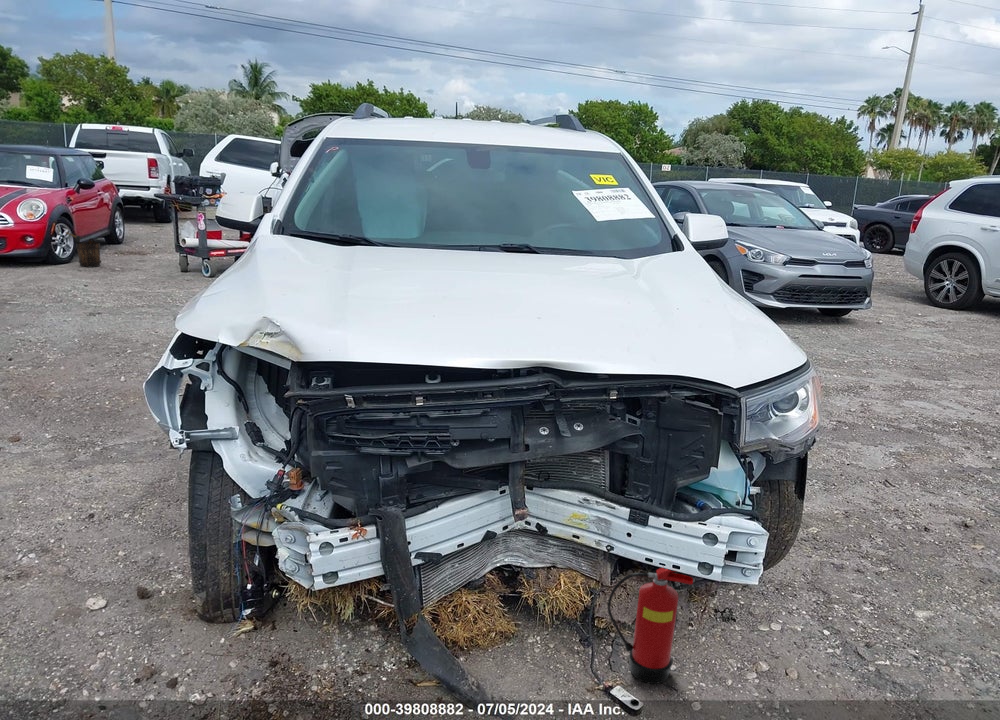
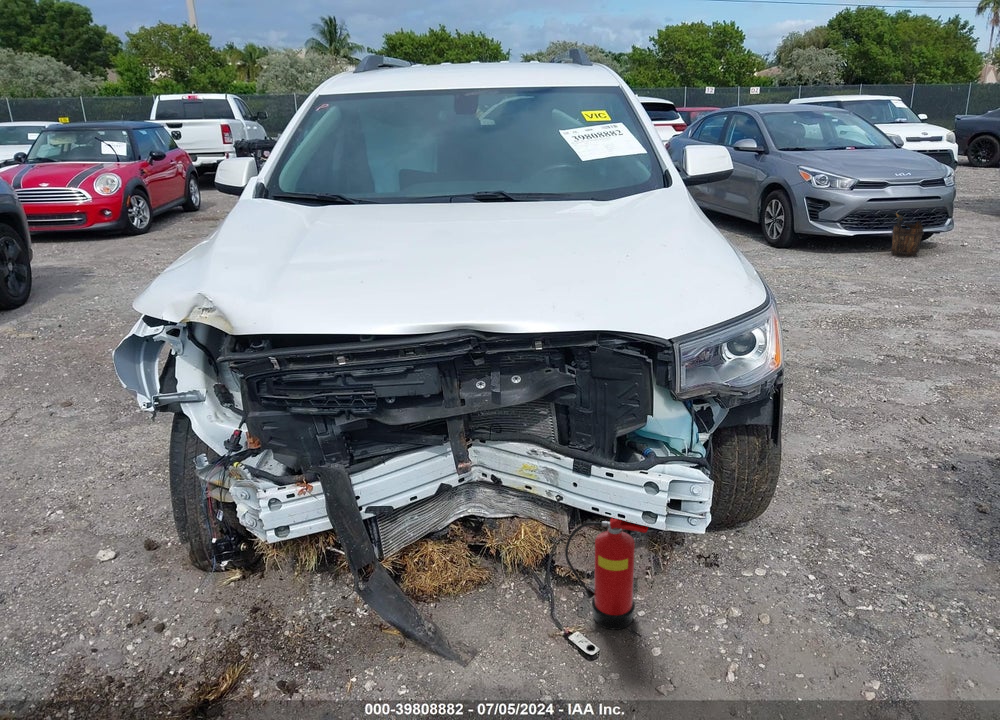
bucket: present [66,232,101,267] -> present [891,213,924,258]

